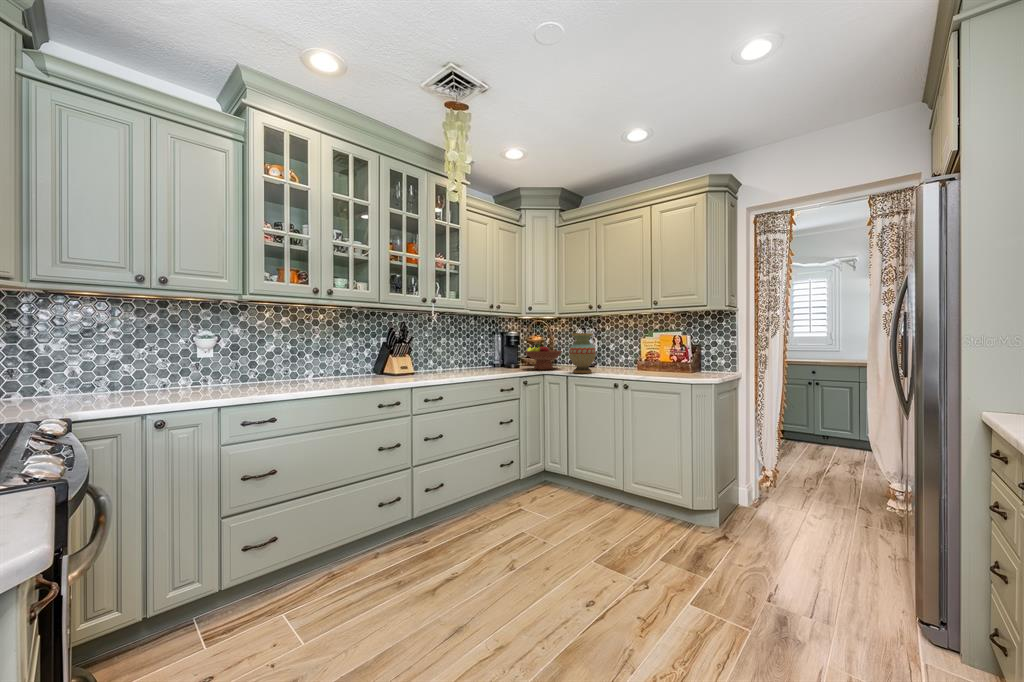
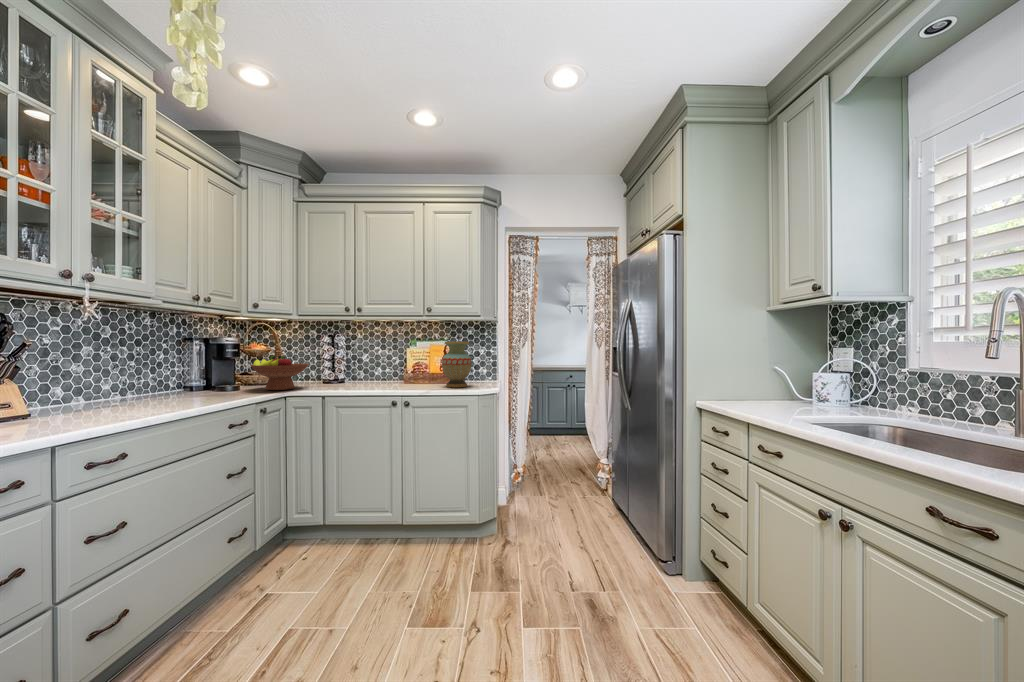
vase: present [569,333,596,373] -> present [442,342,472,387]

